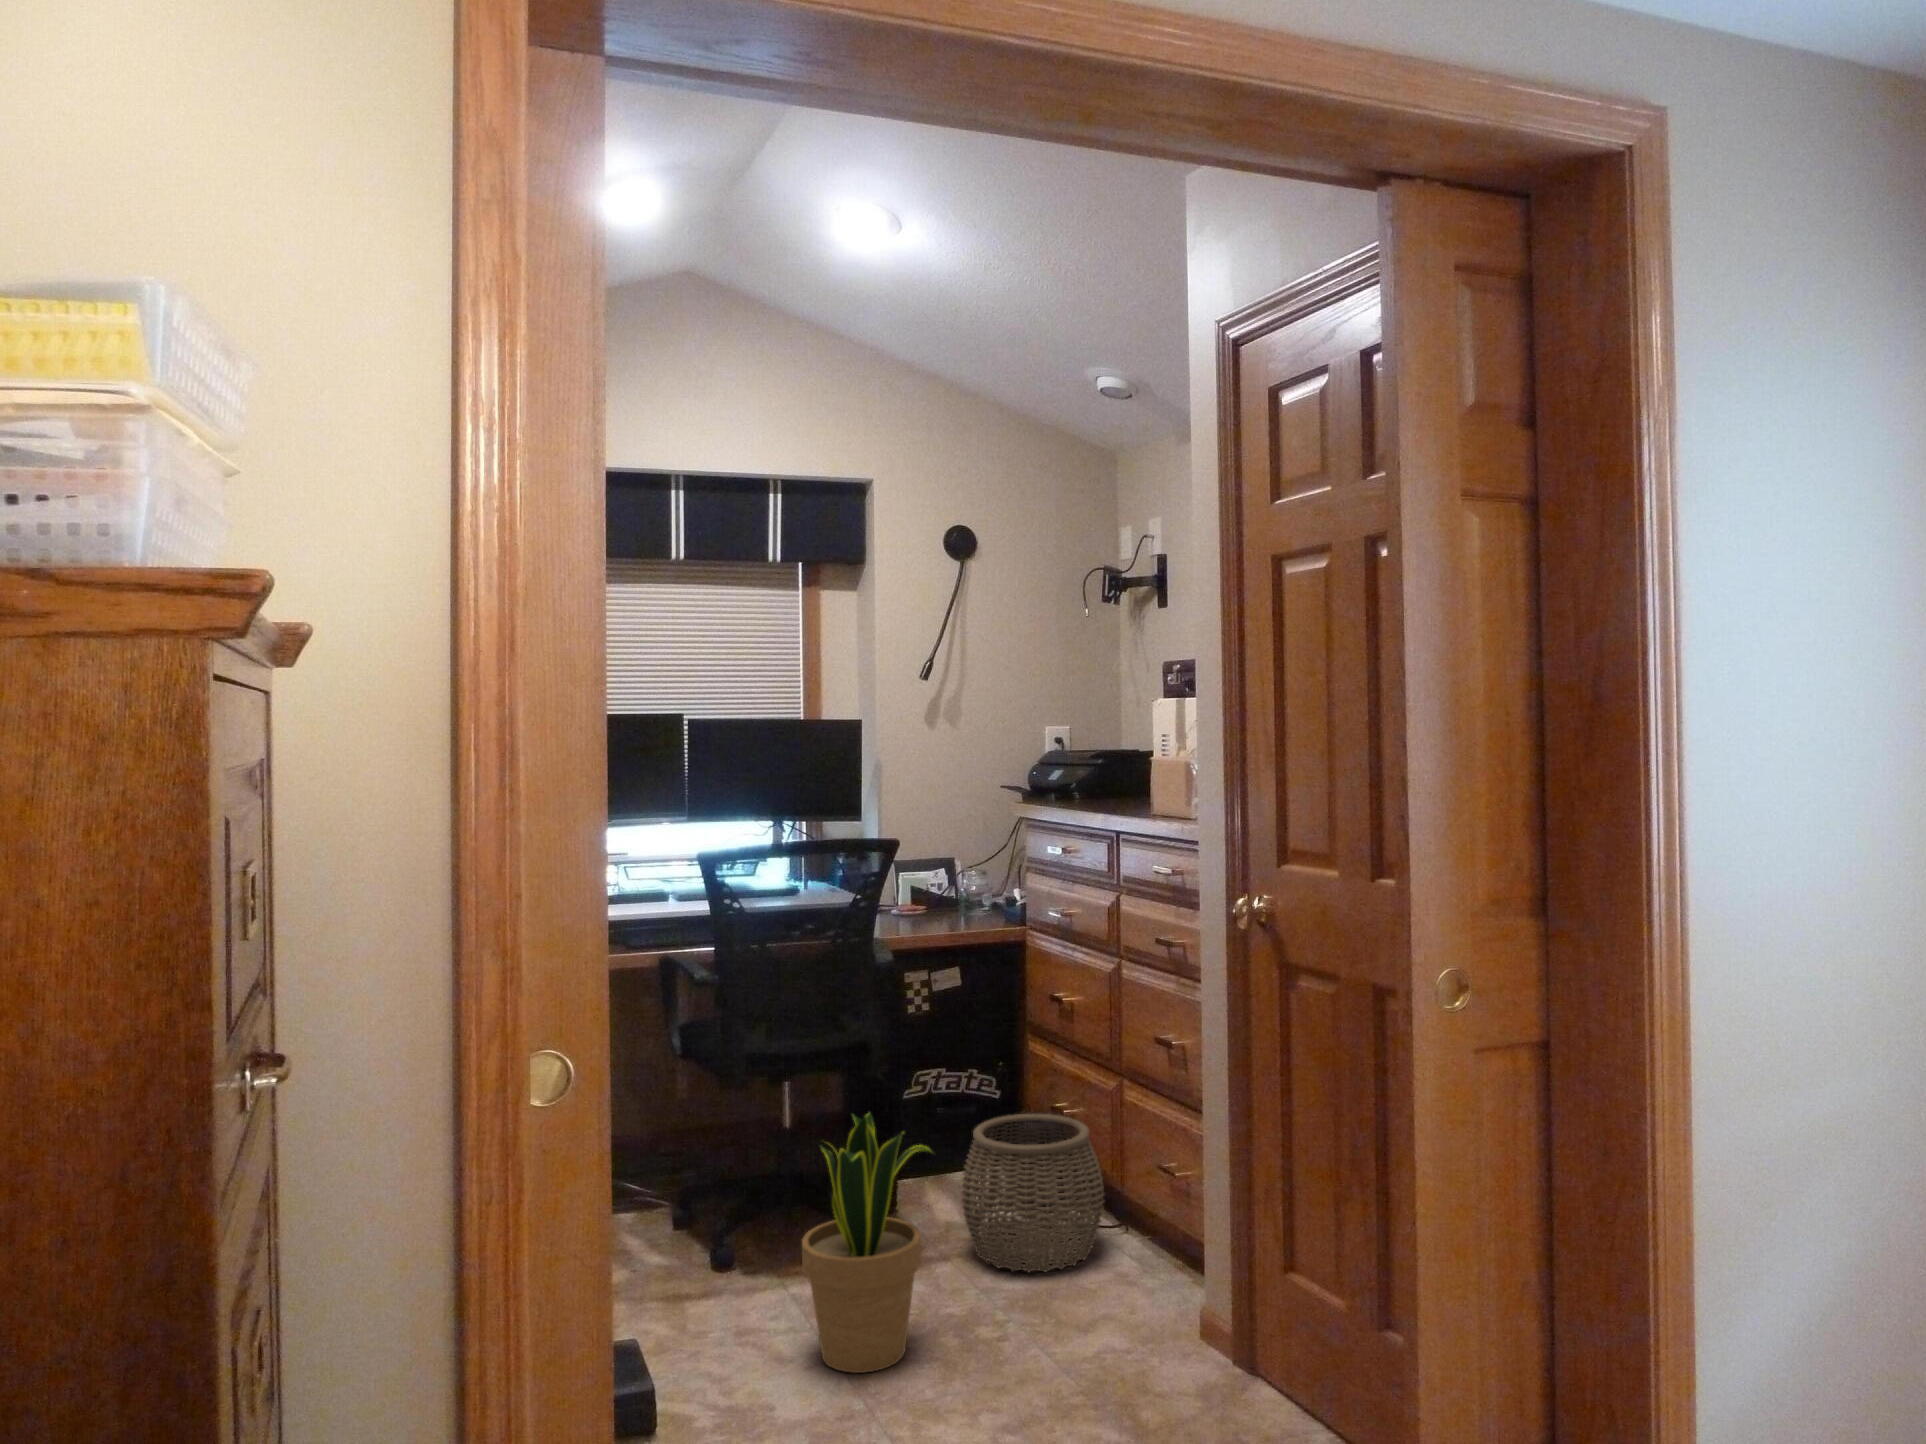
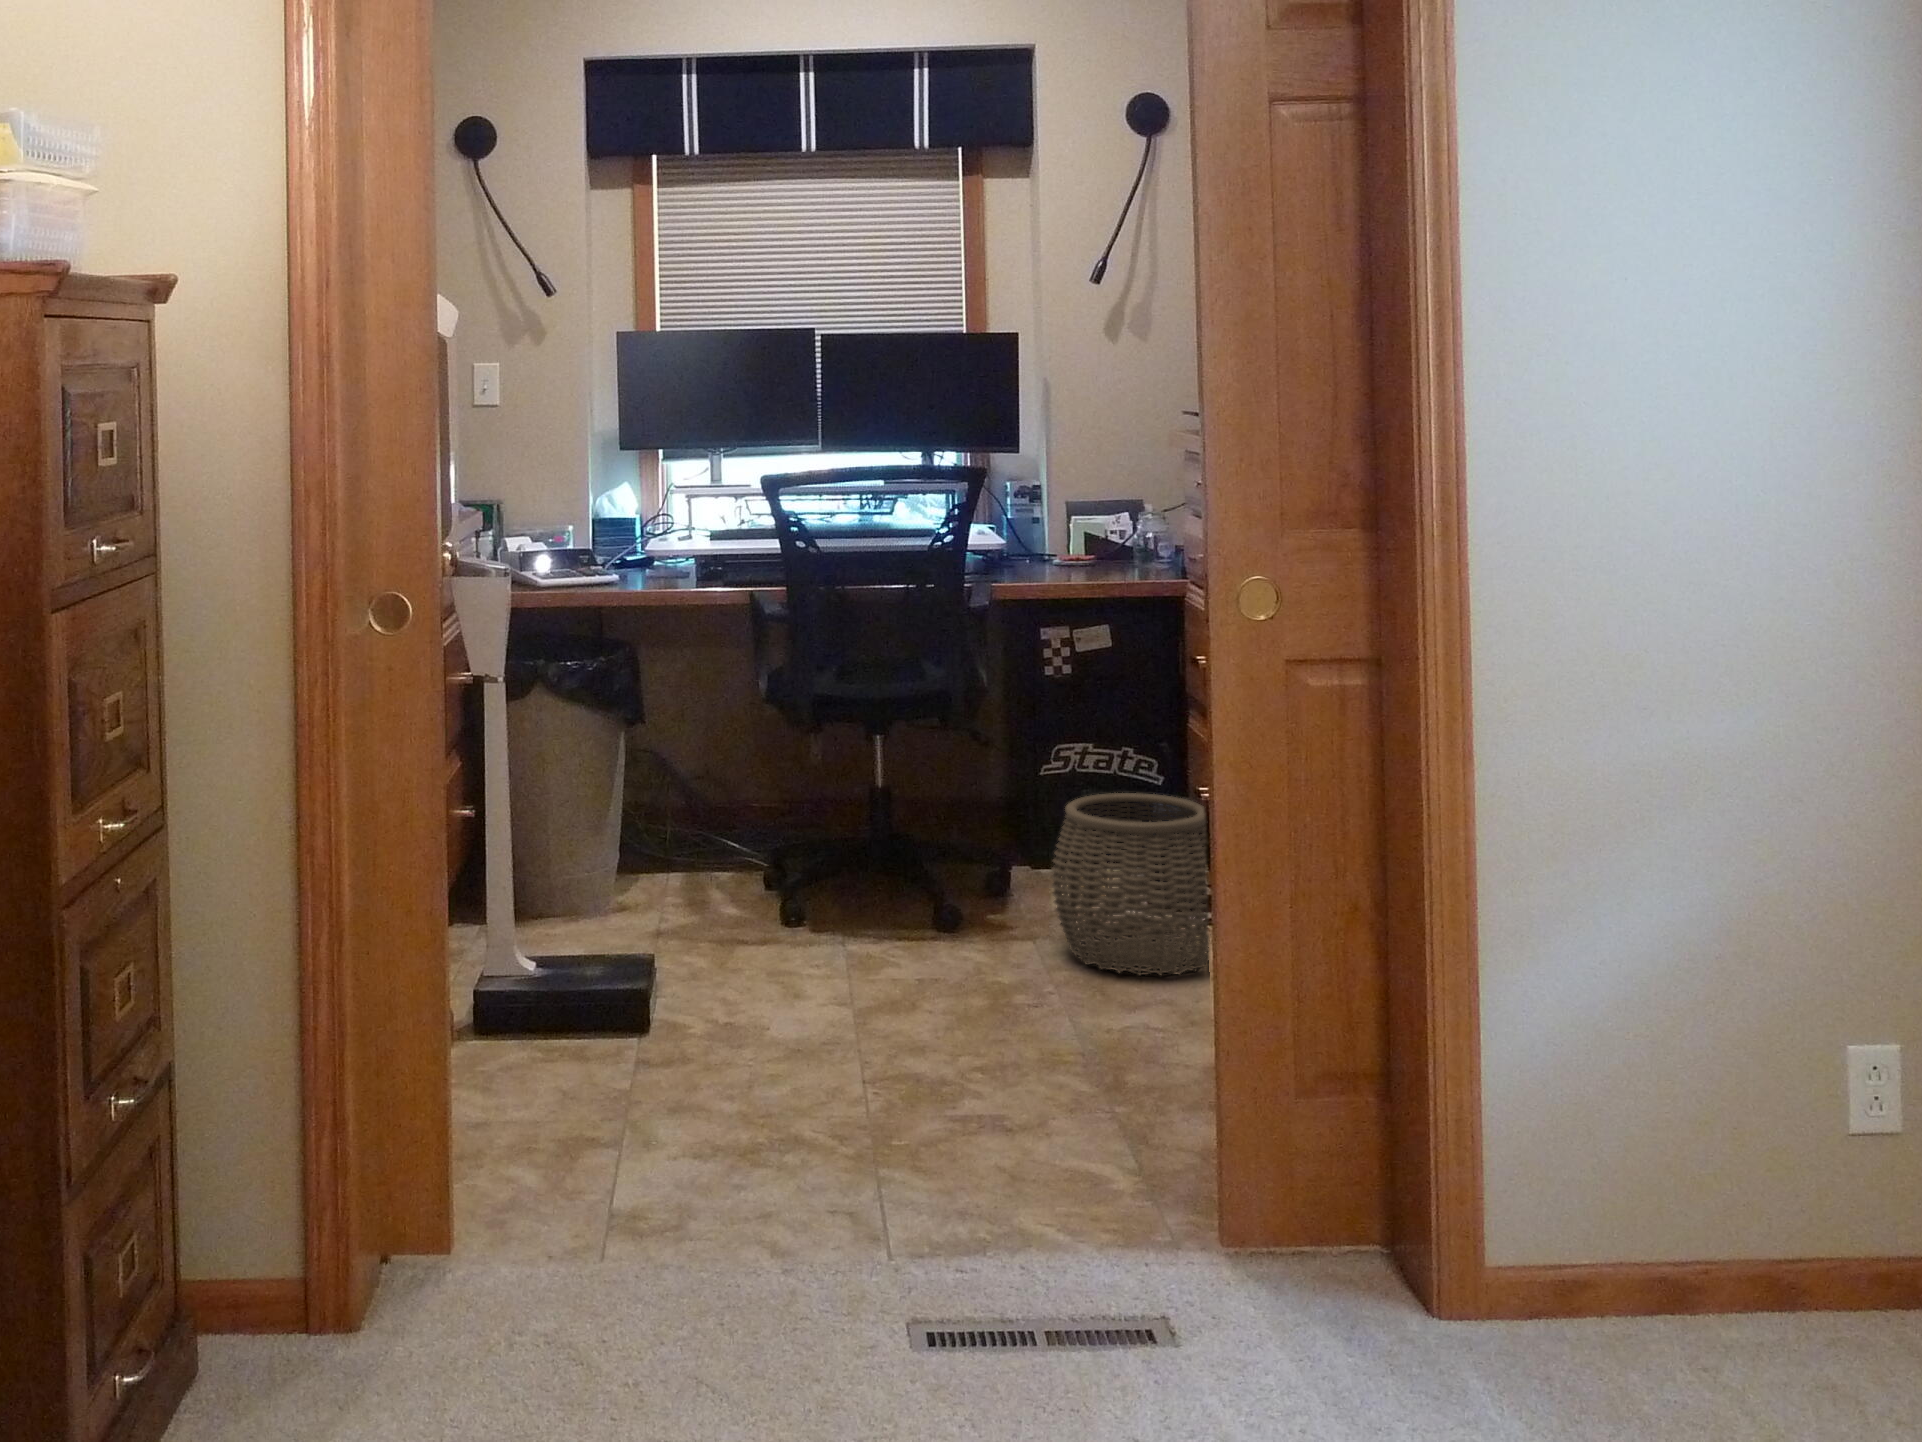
potted plant: present [802,1112,934,1373] -> none [815,748,967,1031]

